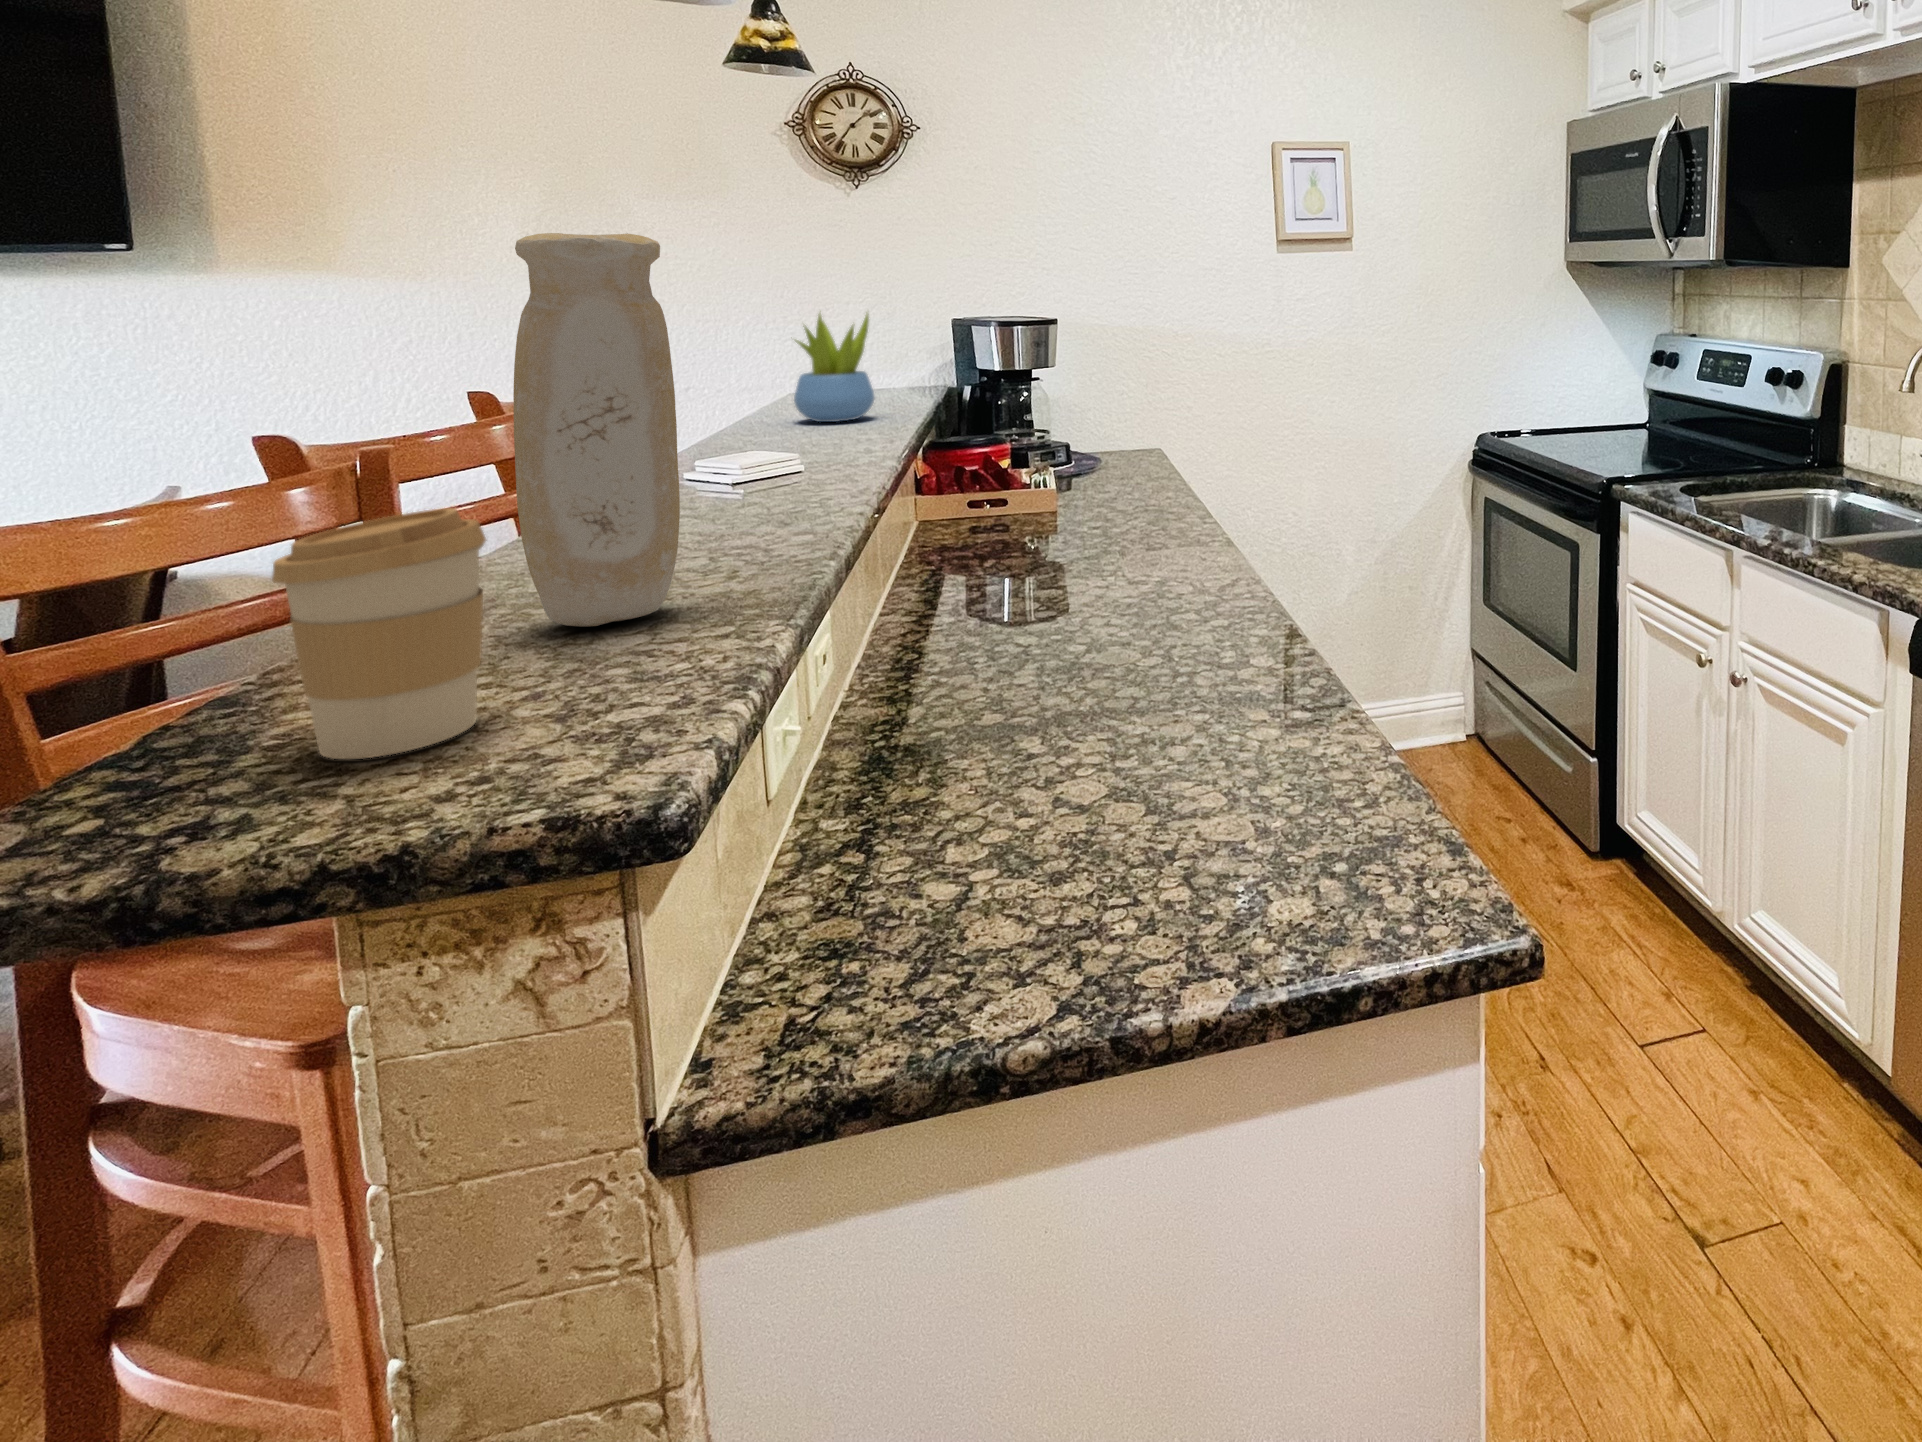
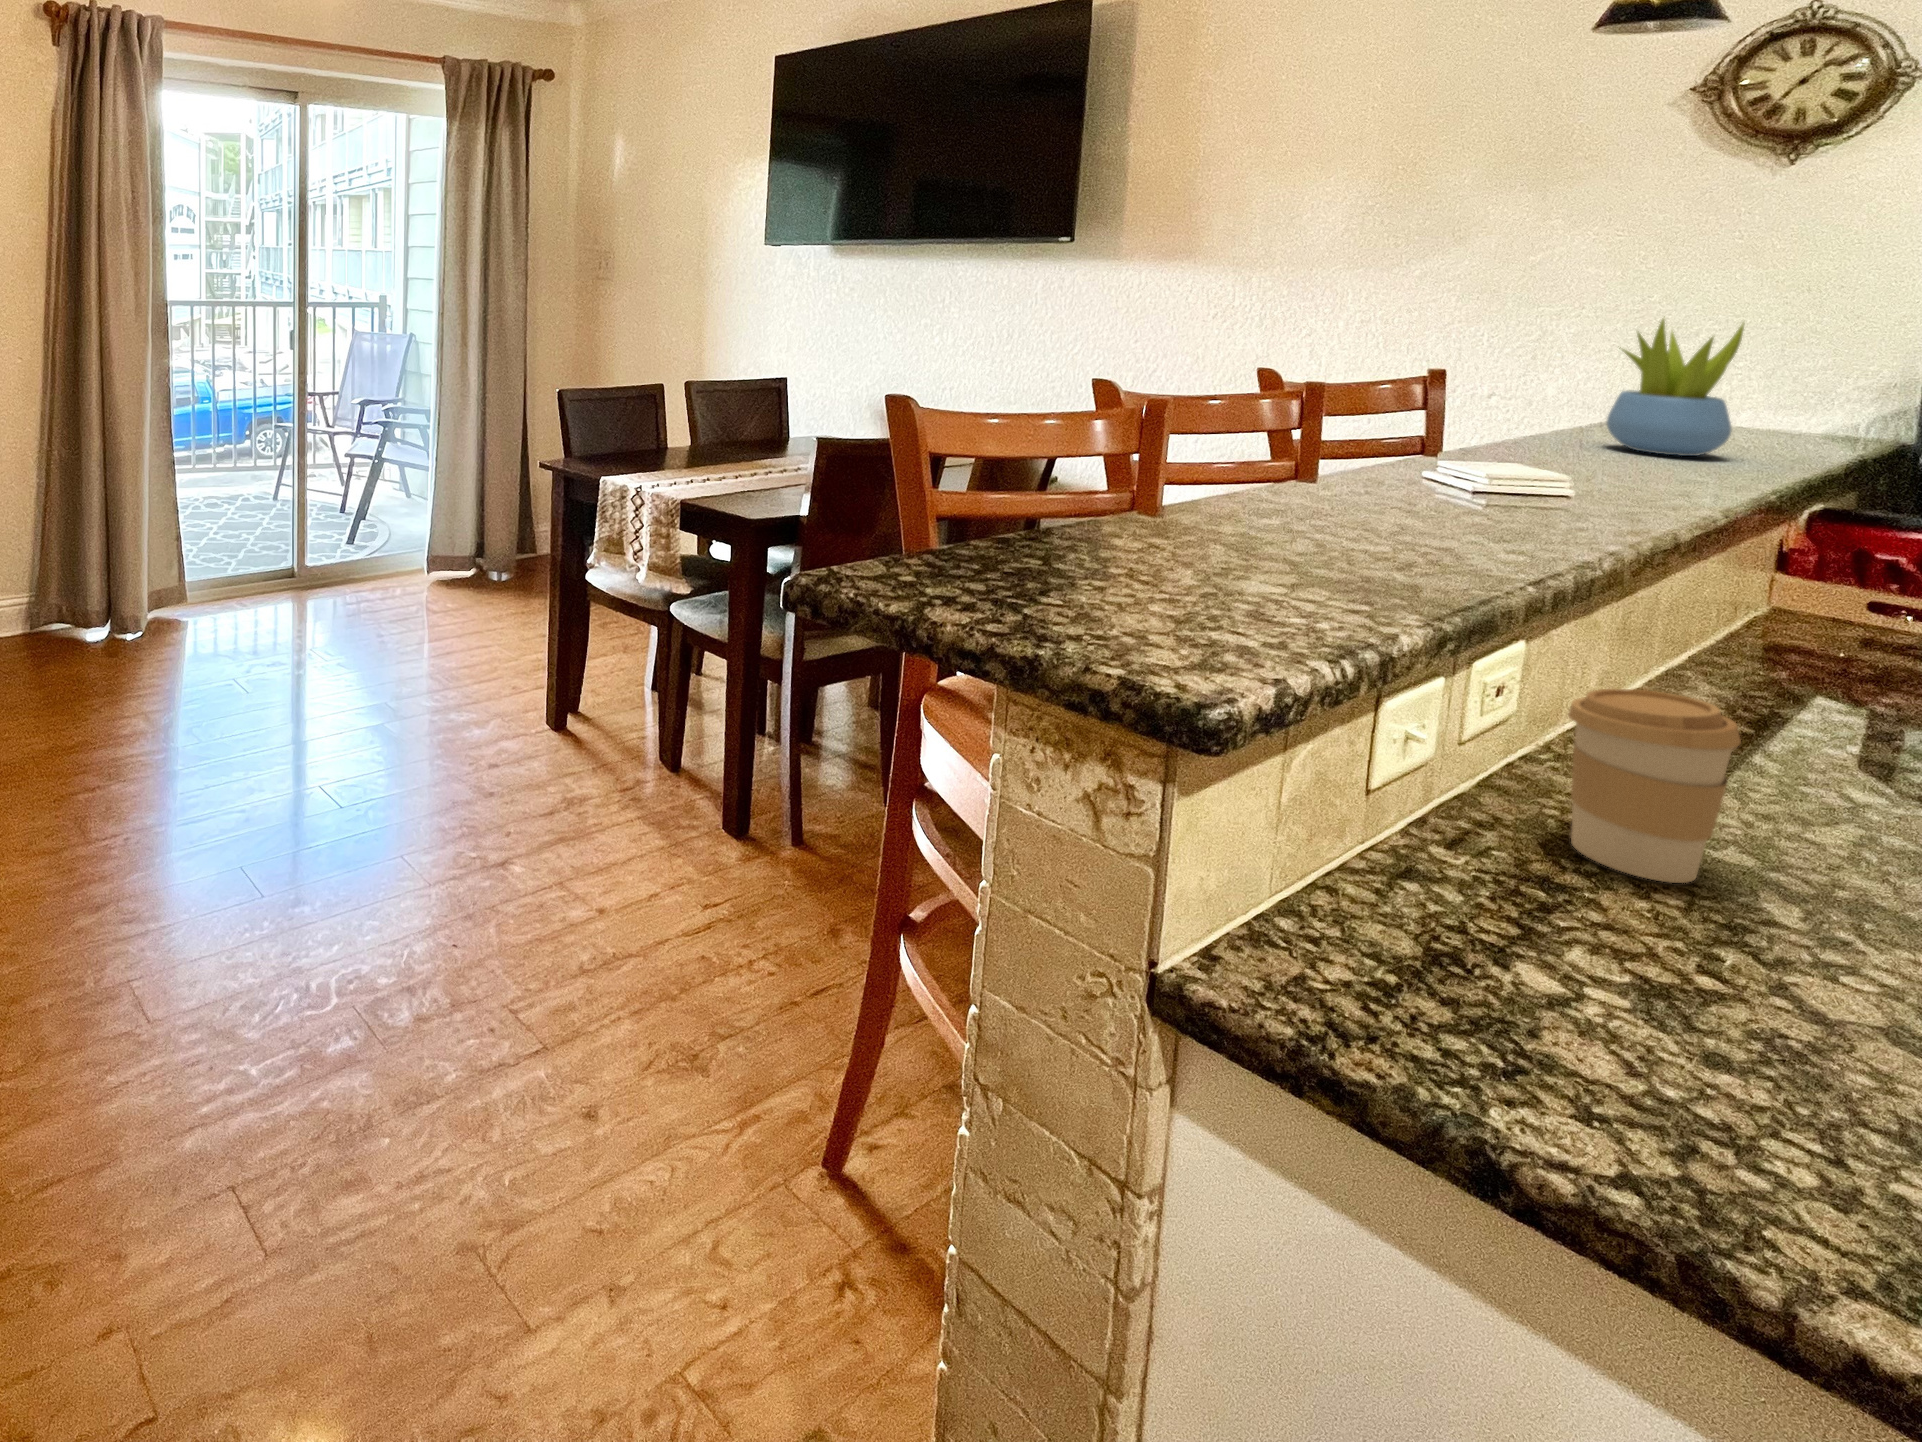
vase: present [513,233,680,627] -> none [1205,218,1373,573]
coffee cup: present [272,508,486,759] -> present [1568,689,1741,883]

